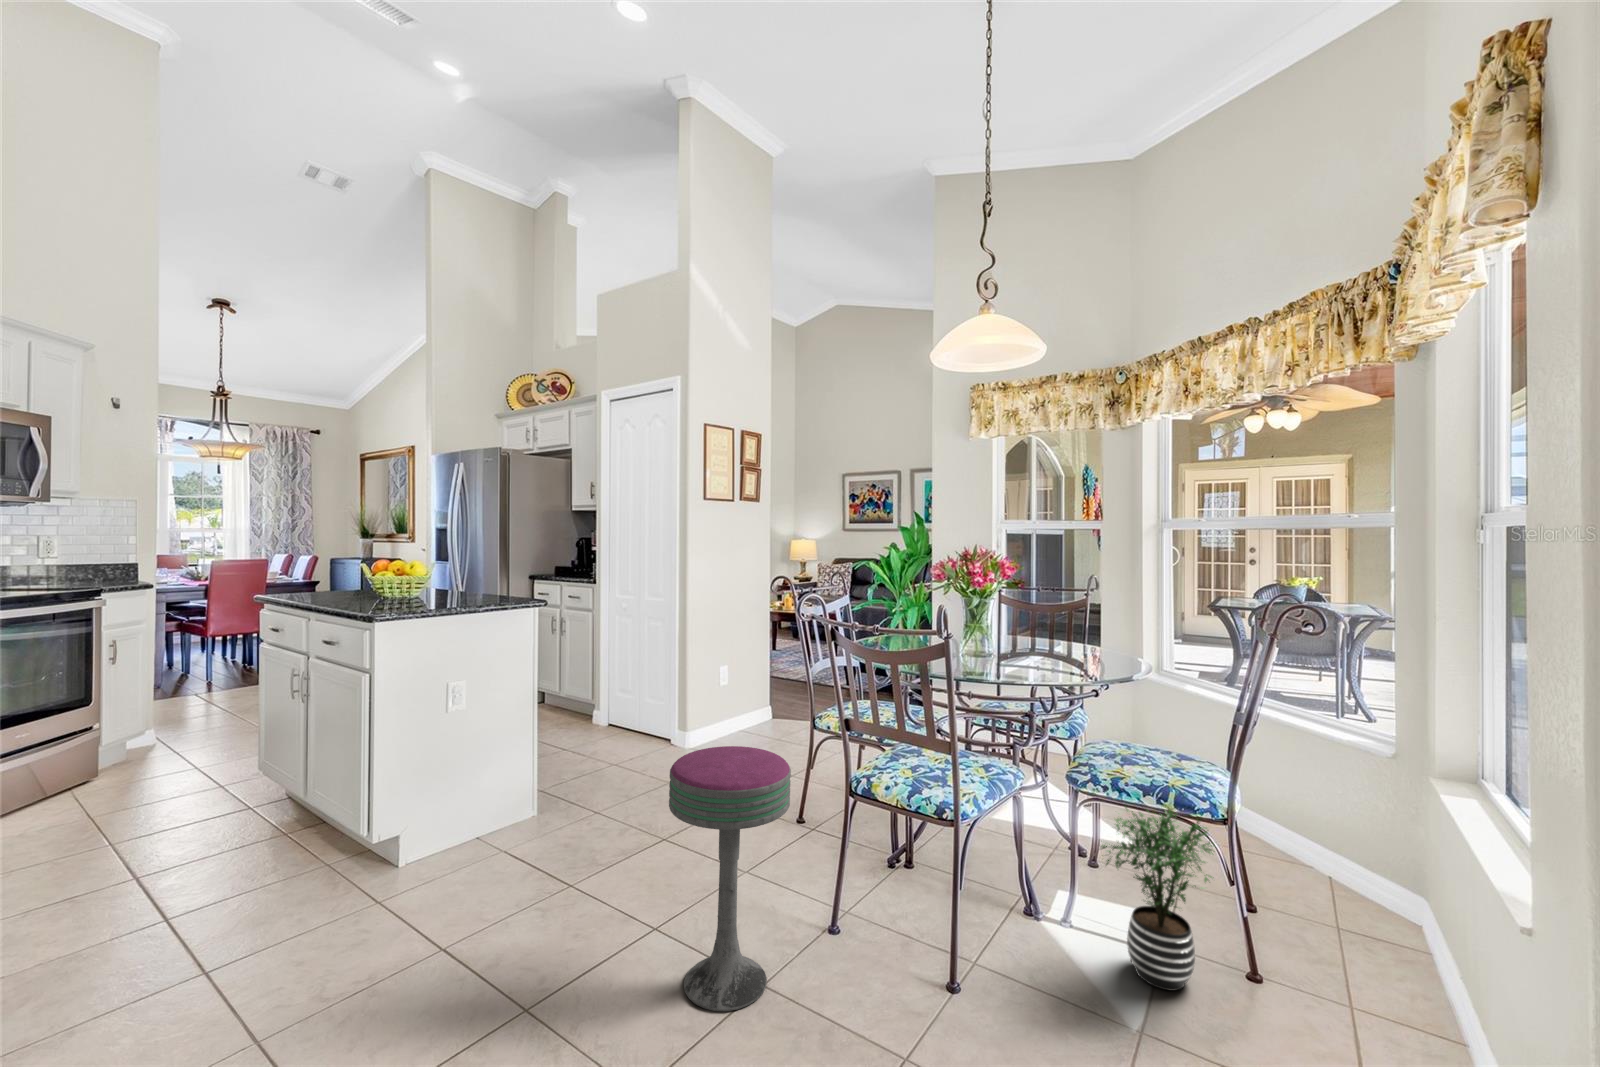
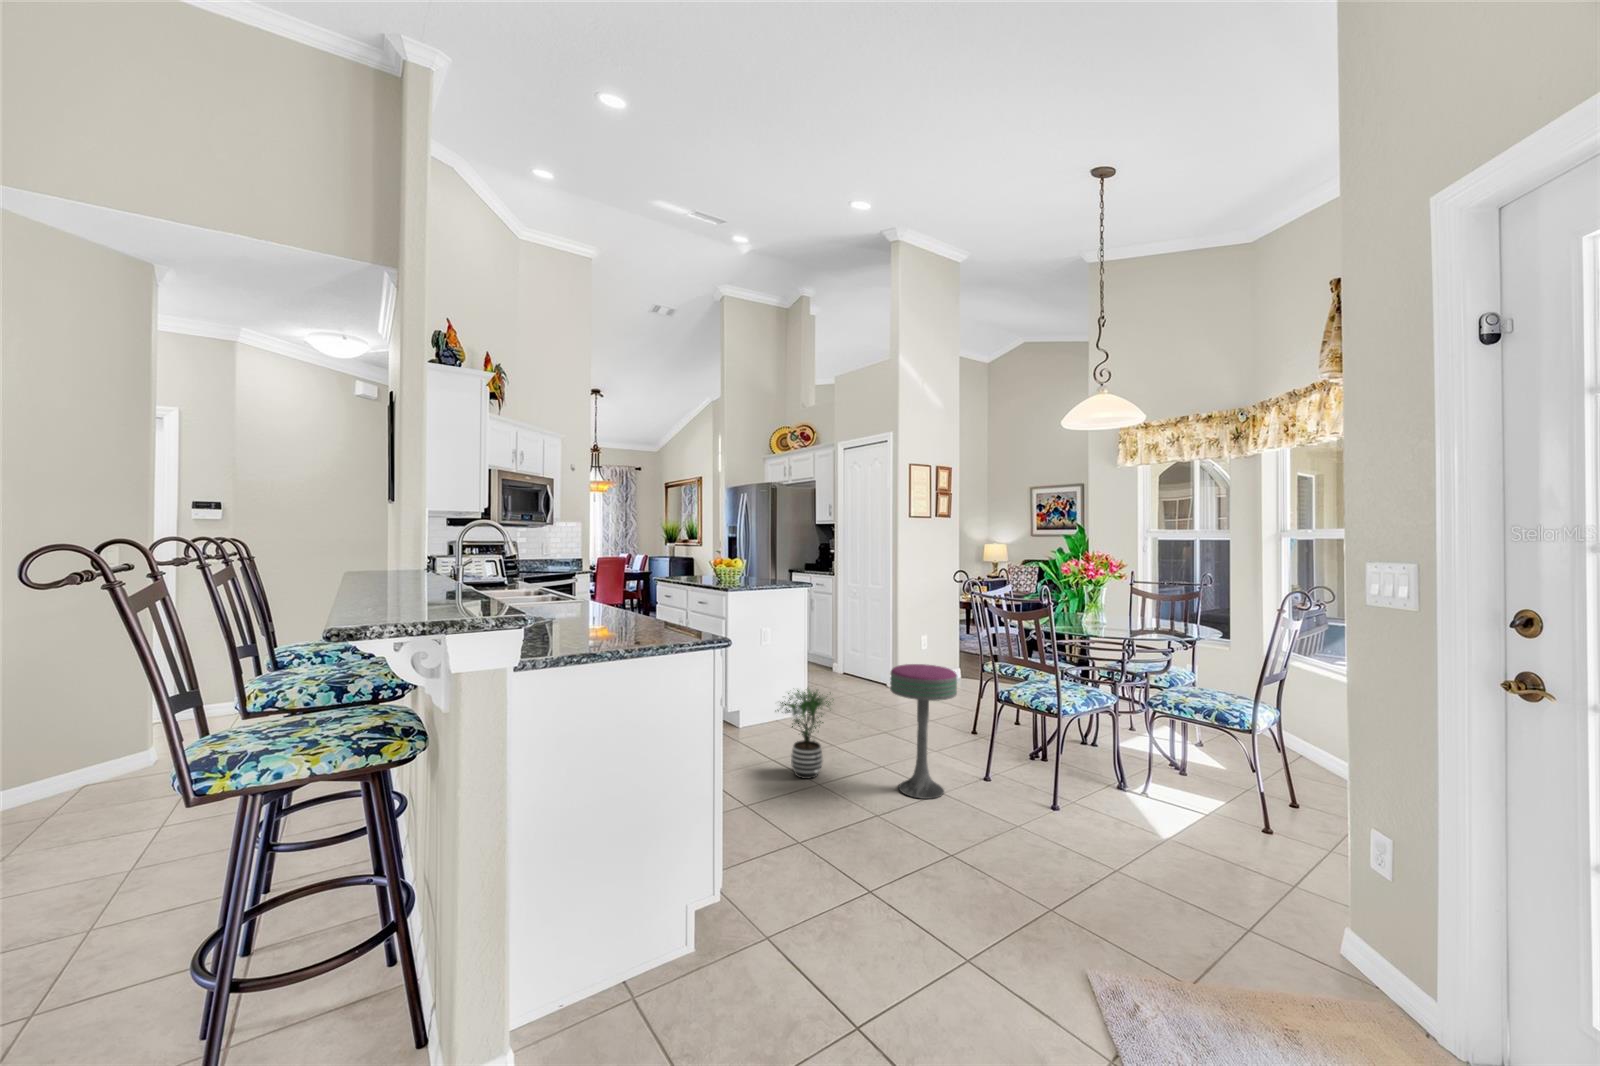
potted plant: present [1101,808,1215,991] -> present [778,688,834,779]

